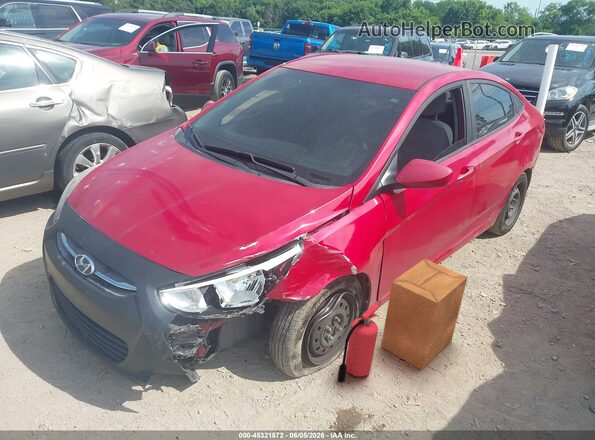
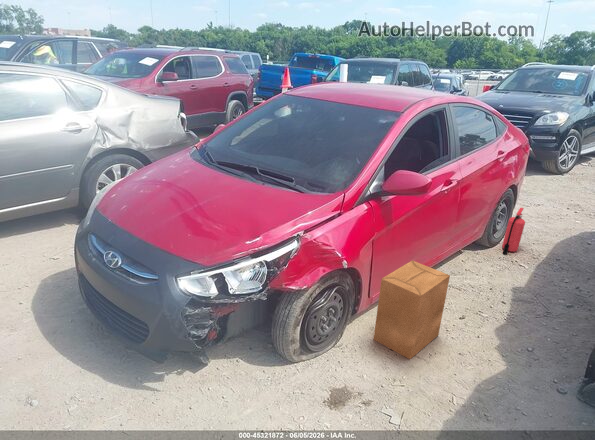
fire extinguisher: present [338,304,379,382] -> present [502,208,525,254]

